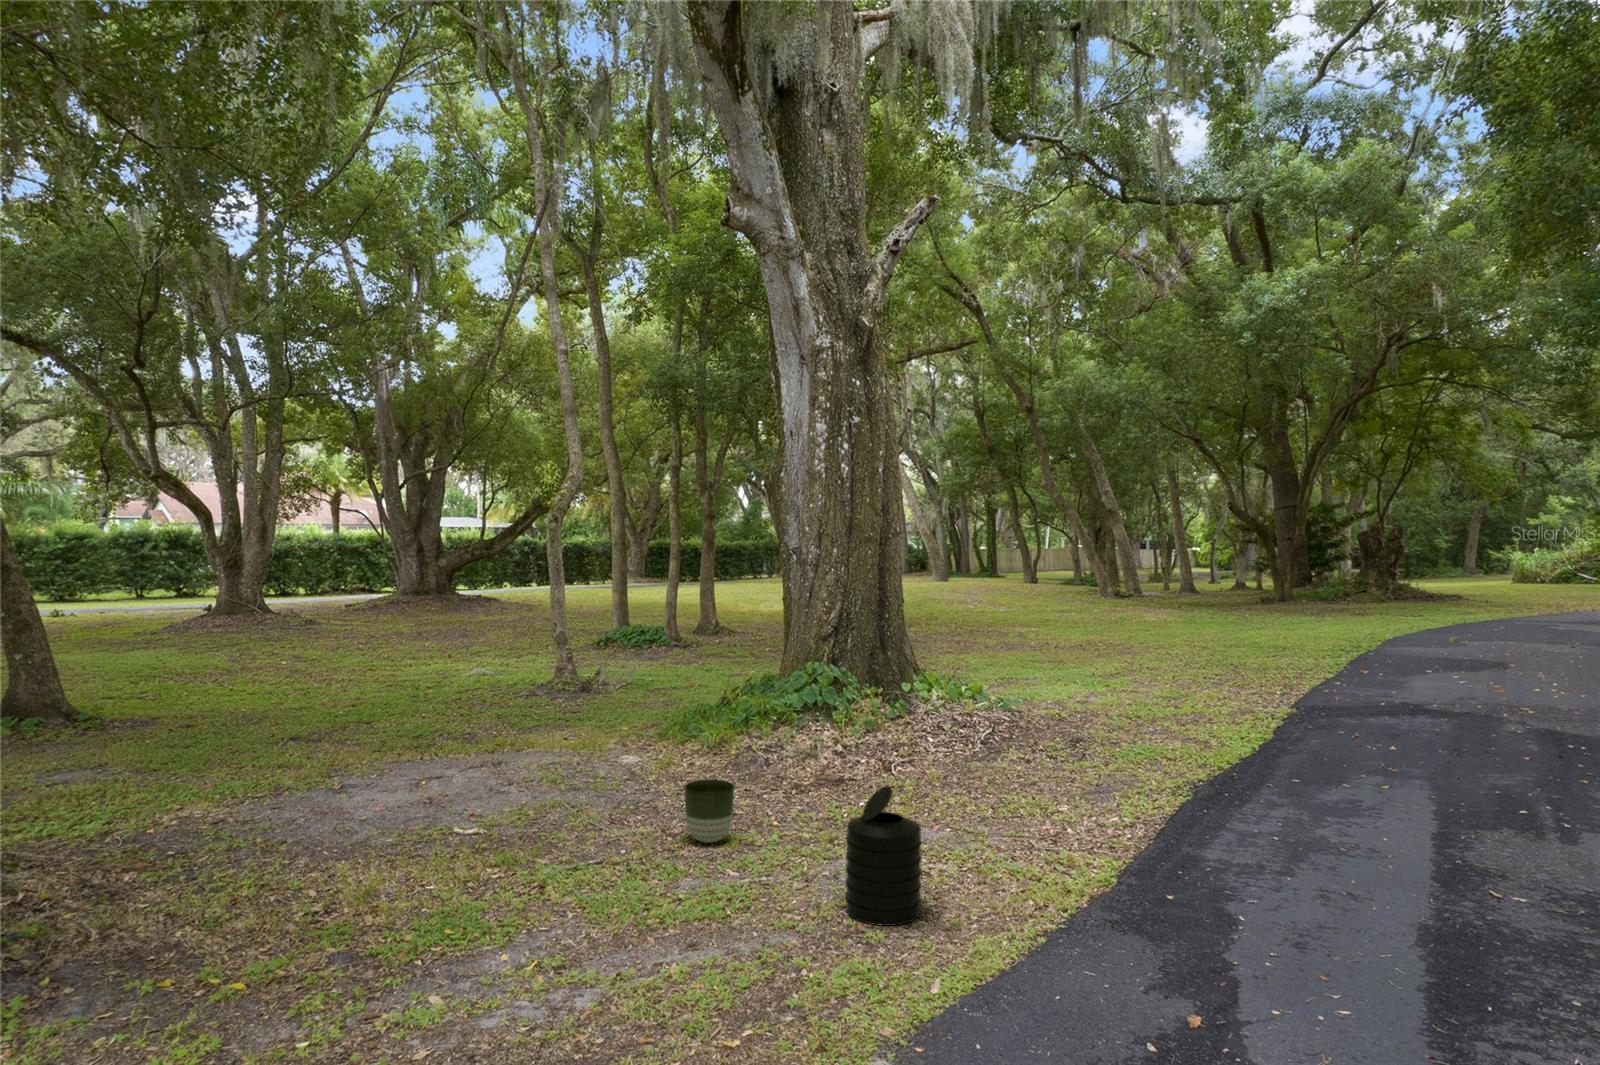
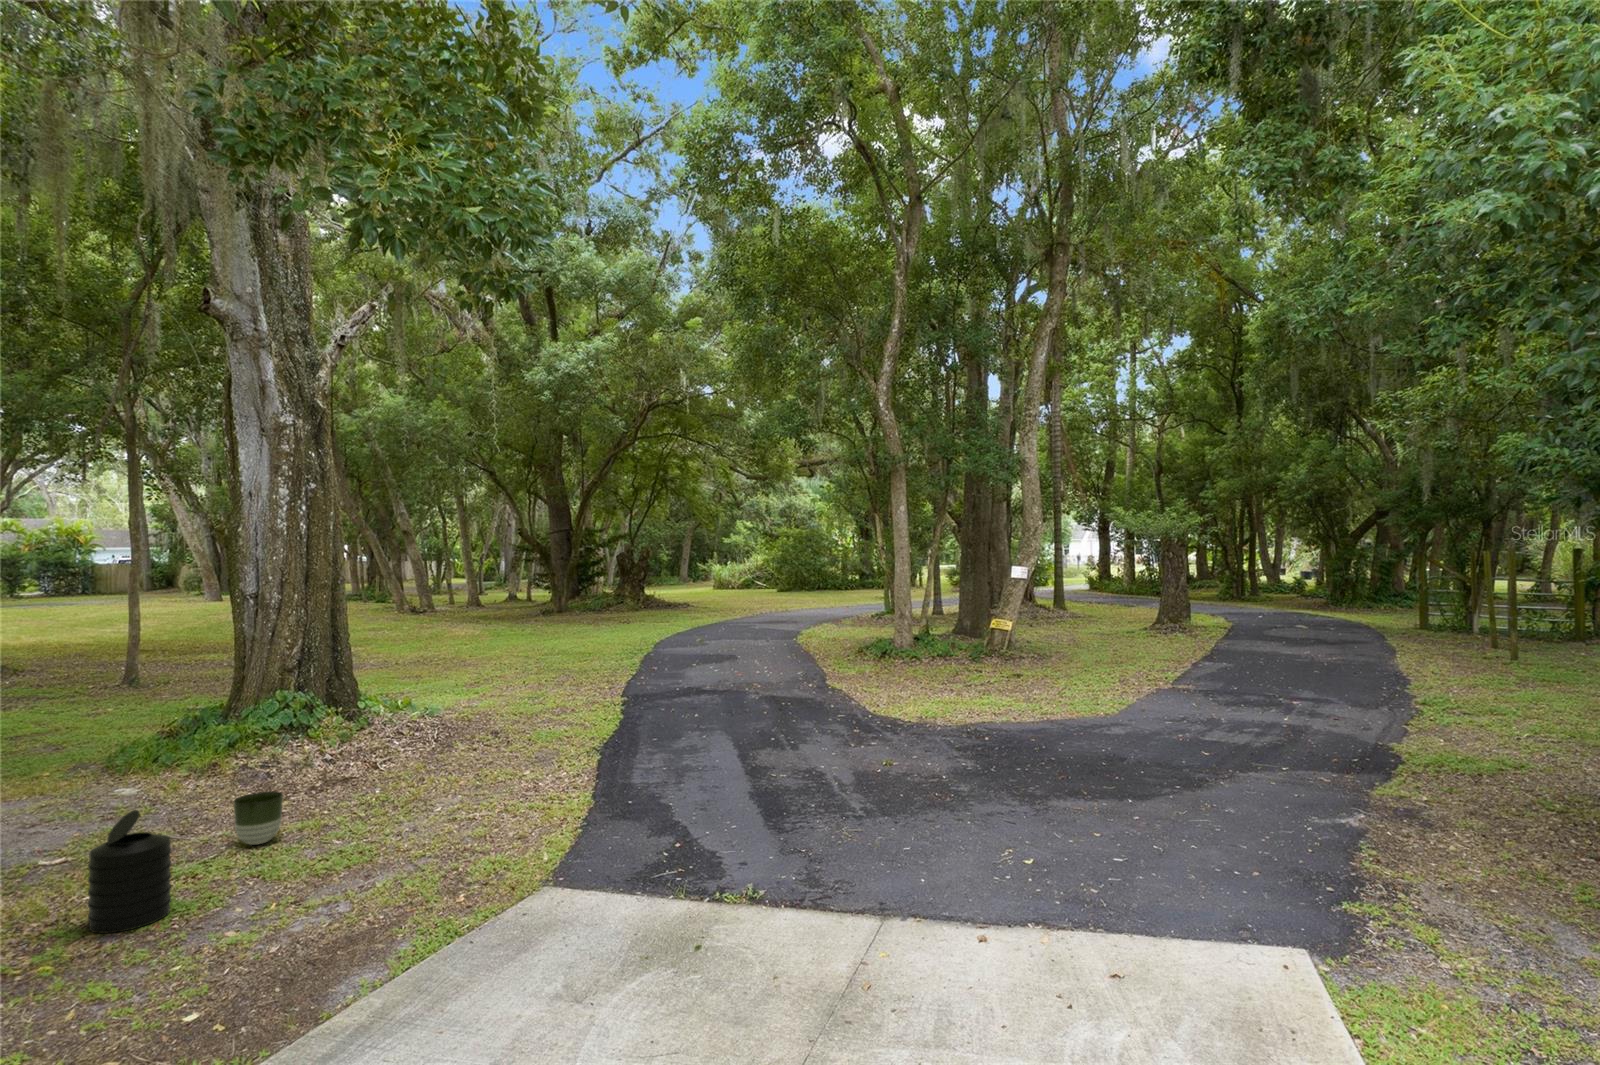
trash can: present [845,786,922,926] -> present [88,810,171,933]

